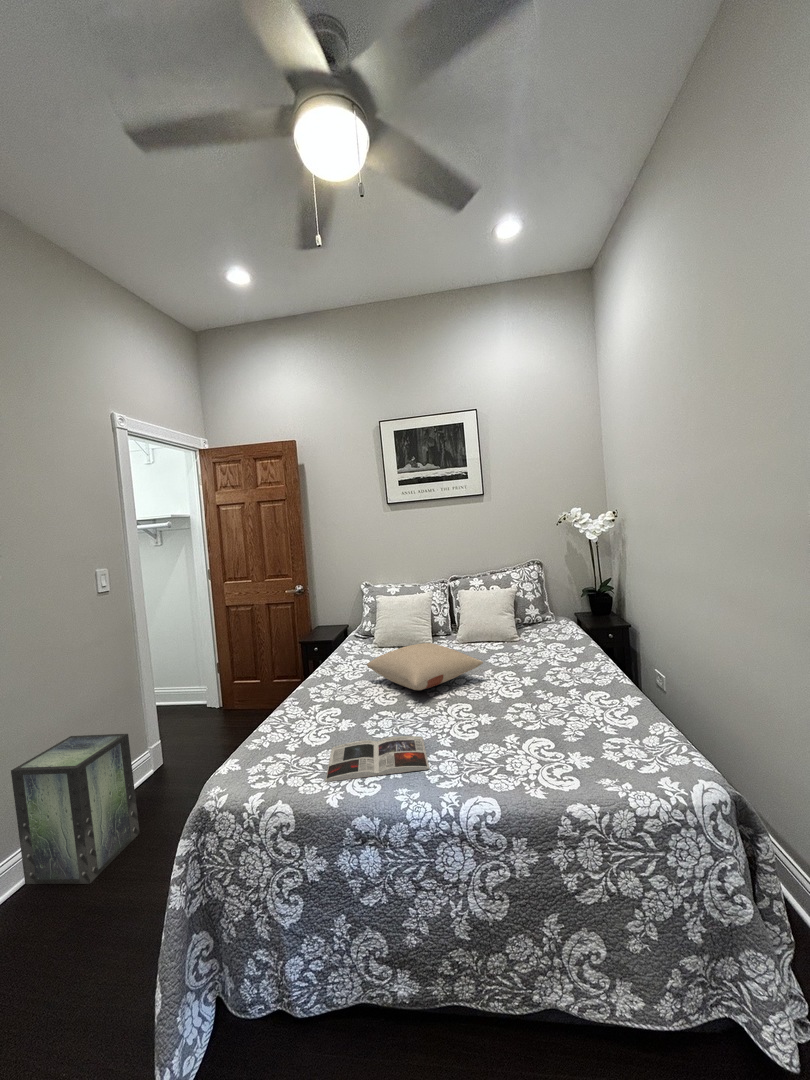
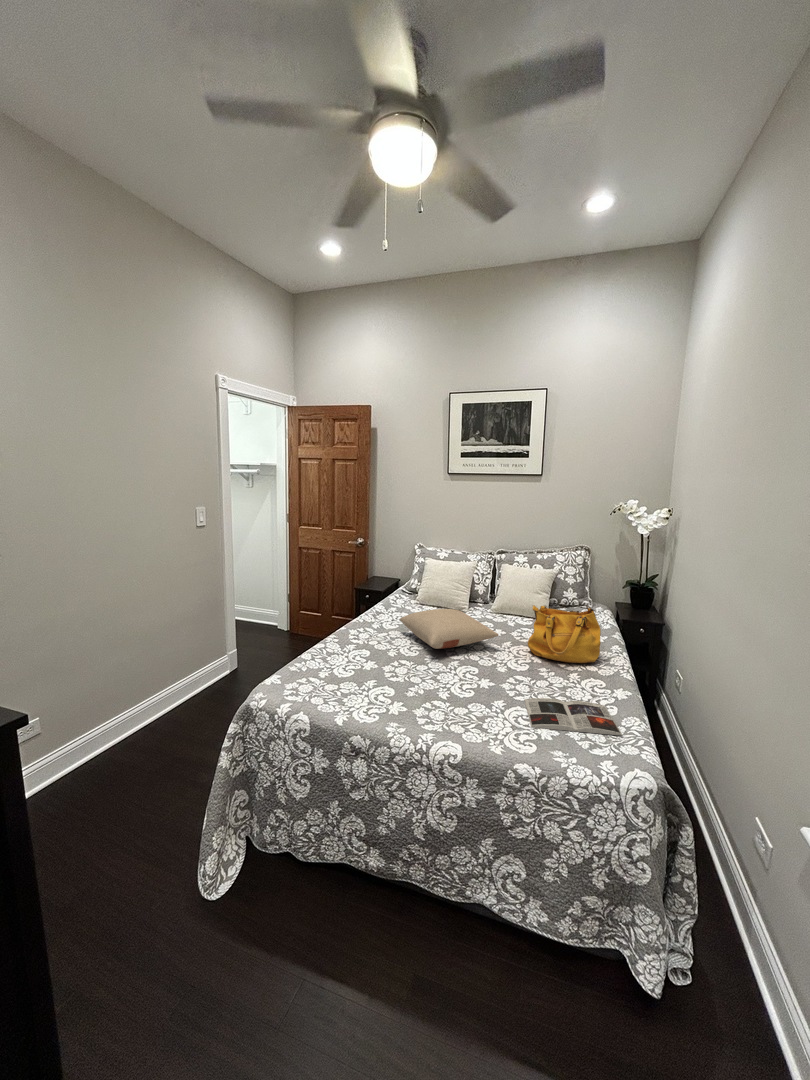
handbag: none [513,614,592,680] -> present [528,605,601,663]
storage box: present [11,734,140,884] -> none [133,633,217,741]
magazine: present [325,736,430,782] -> present [524,698,623,736]

